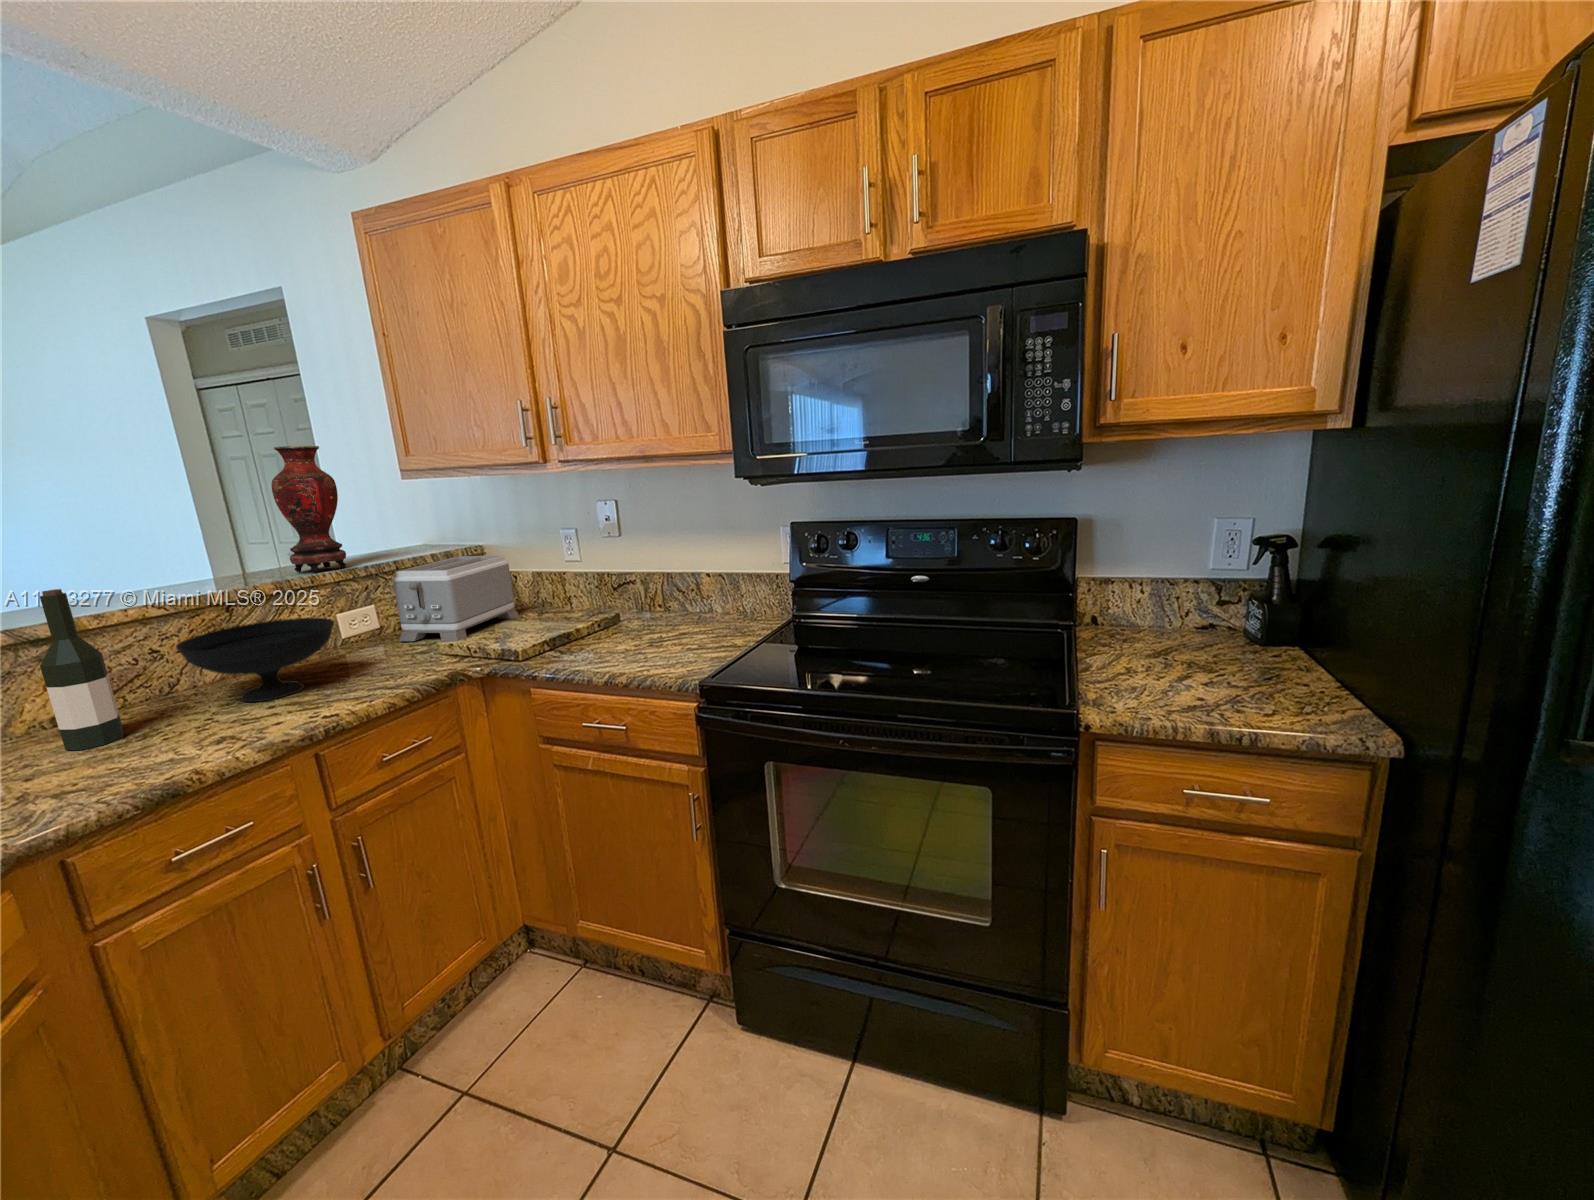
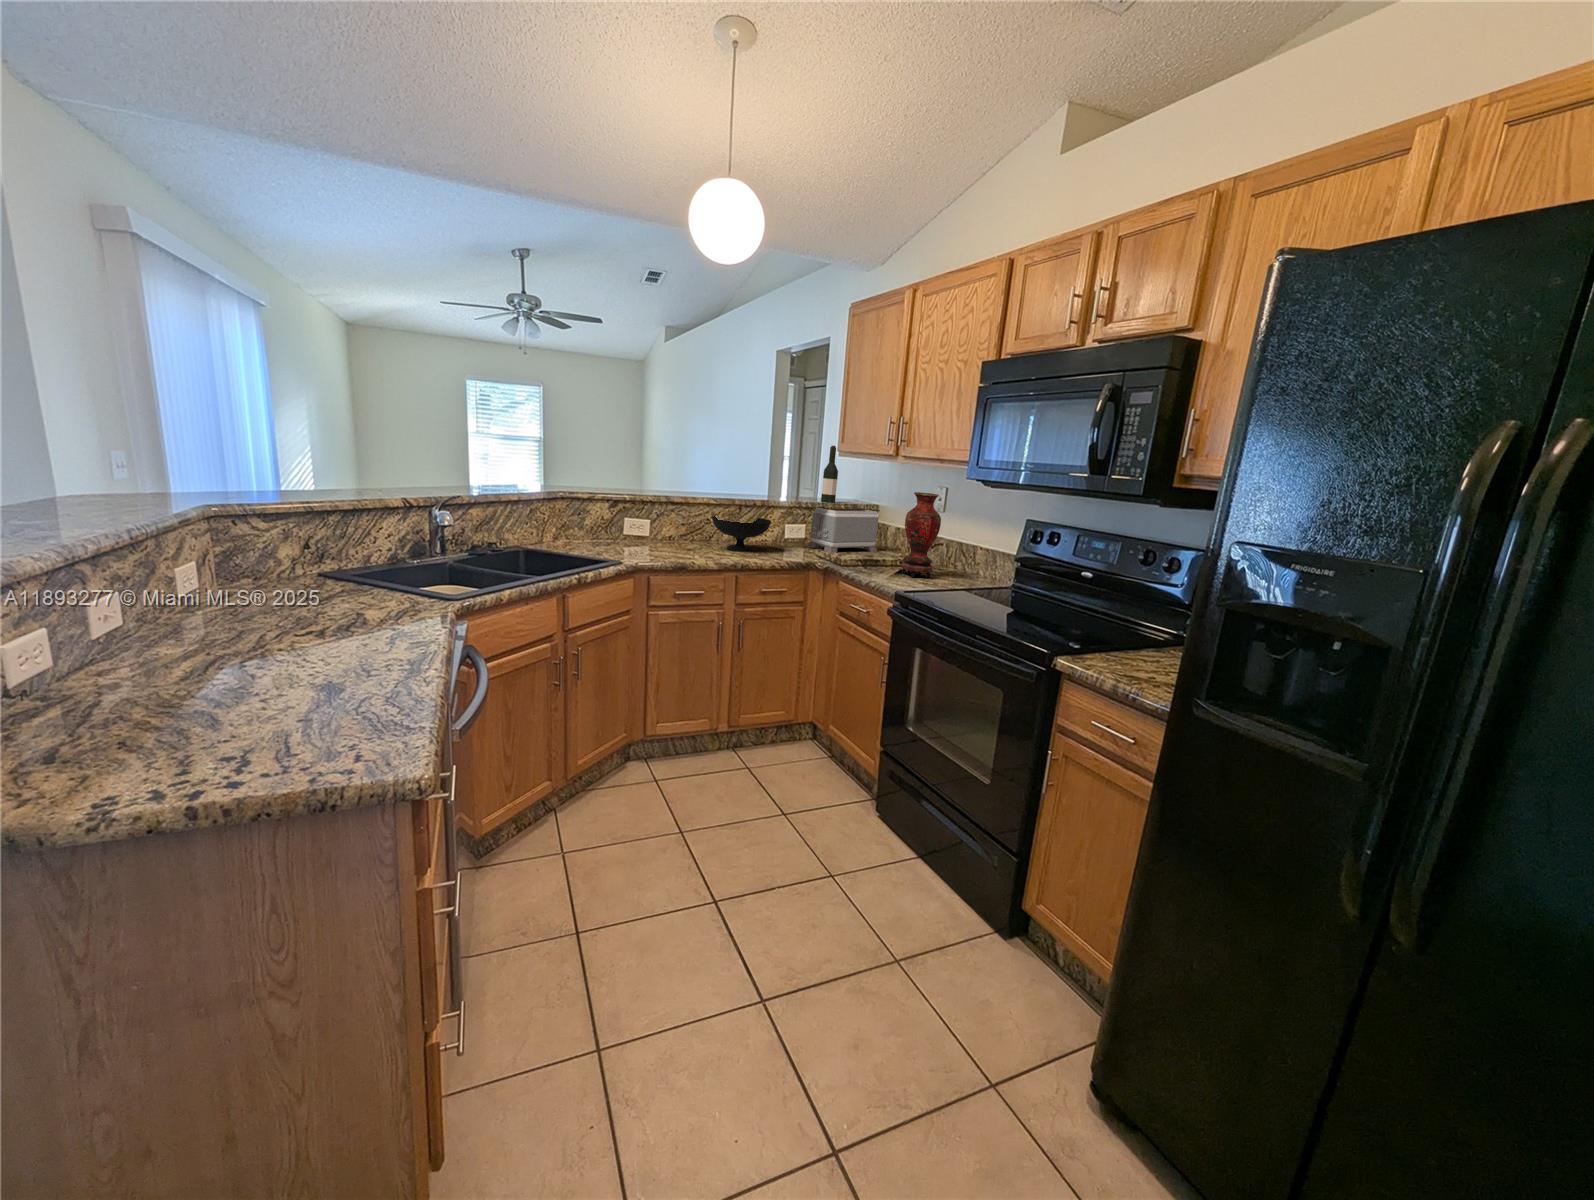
vase: present [271,446,346,573] -> present [901,492,941,578]
wine bottle: present [40,589,124,750] -> present [821,446,838,503]

